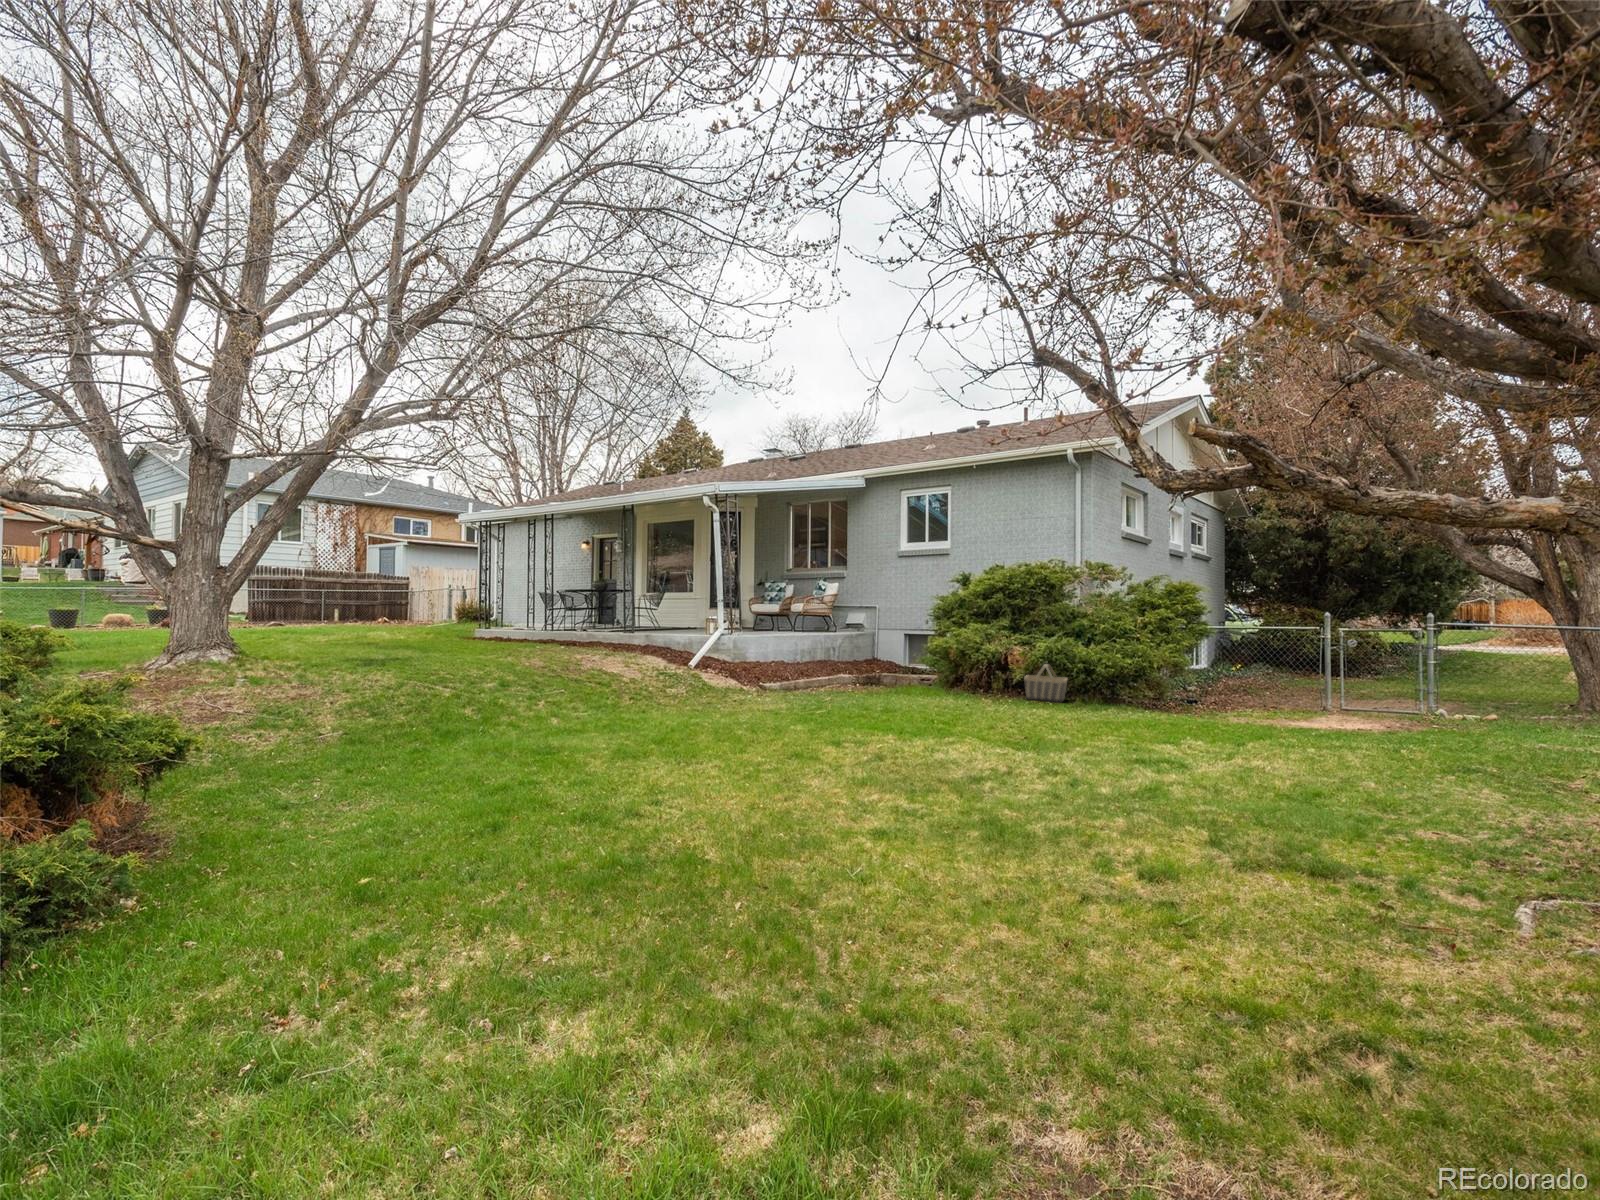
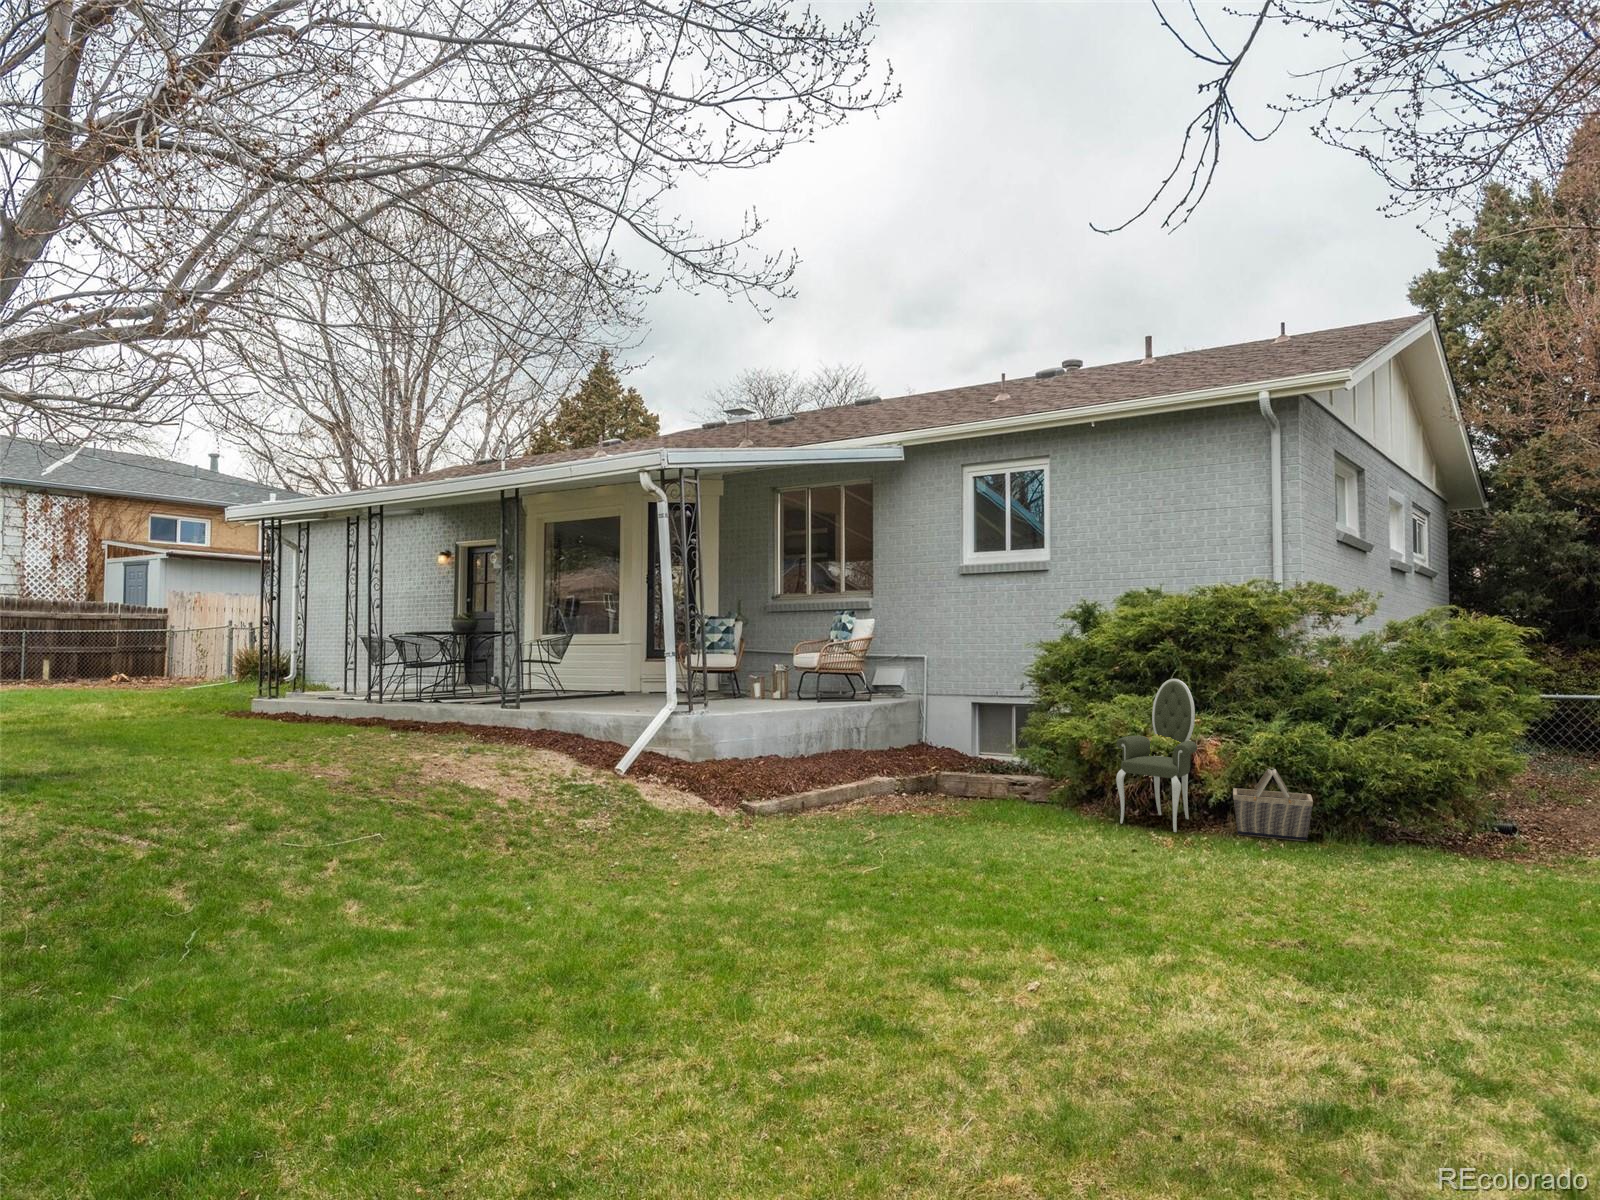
armchair: none [963,615,1009,698] -> present [1116,679,1197,832]

